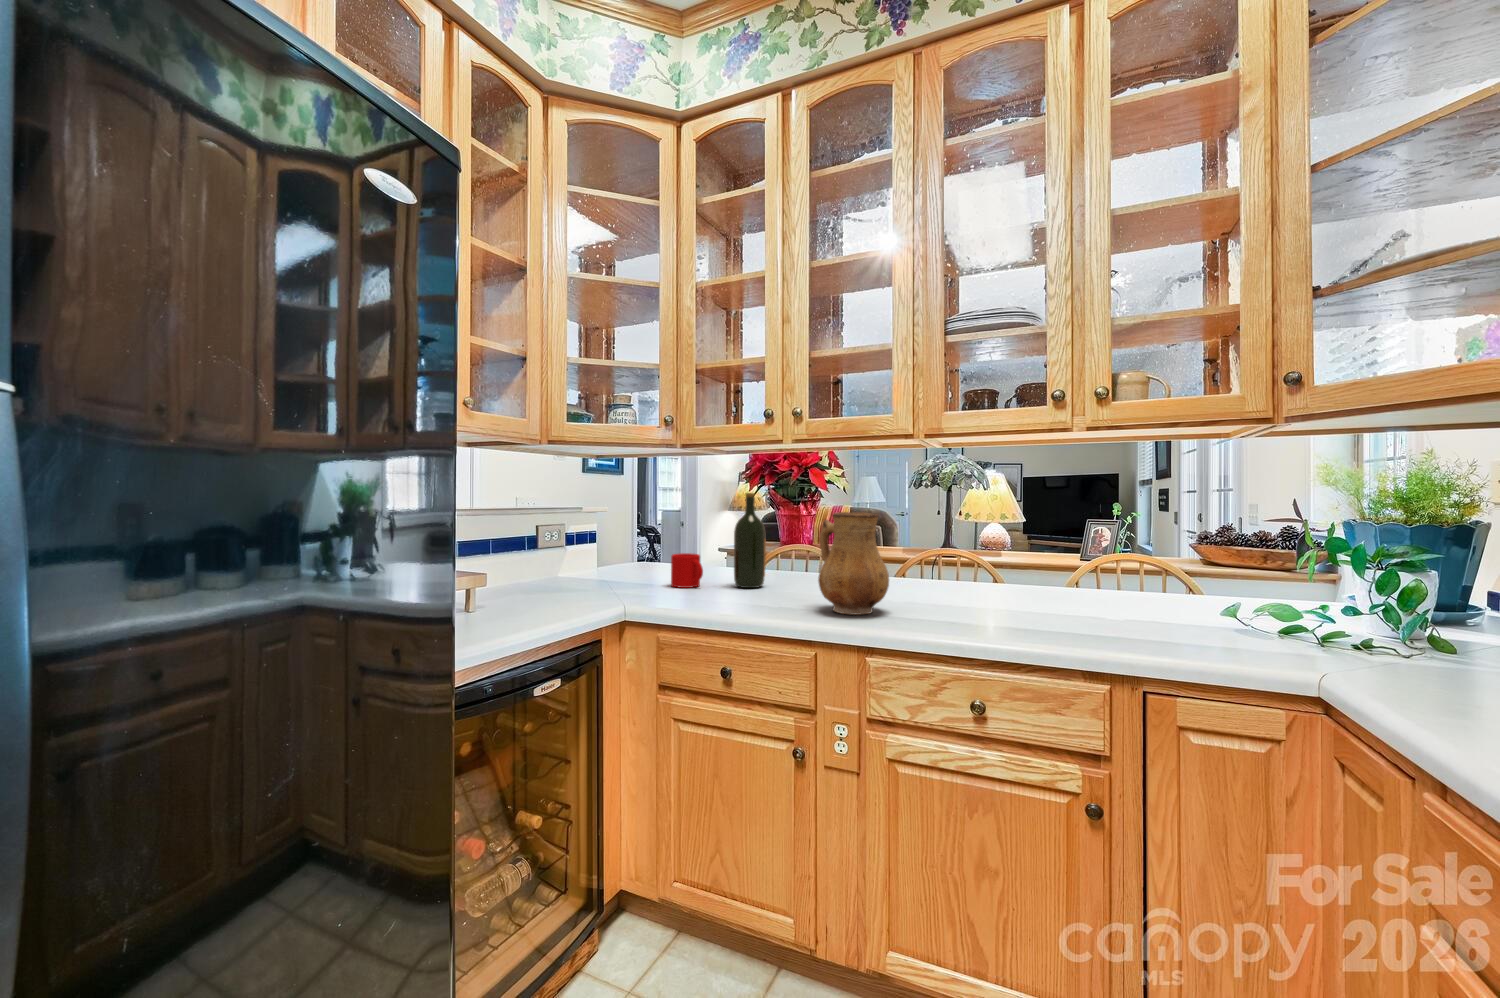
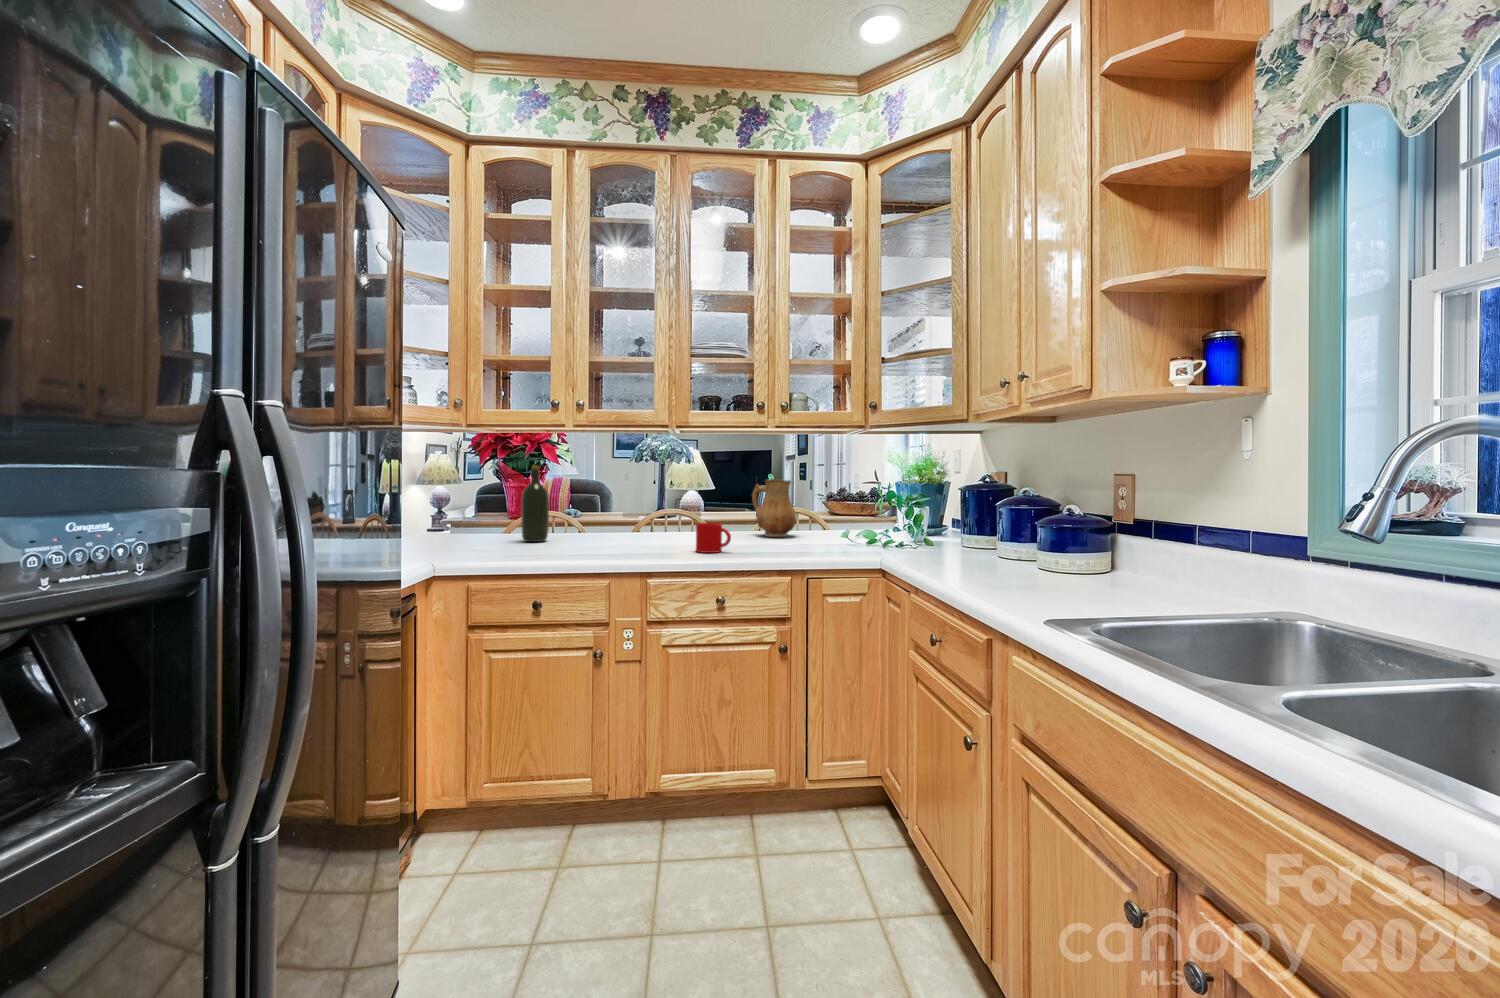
ceramic pitcher: present [818,512,889,615] -> present [752,479,797,537]
mug: present [671,553,703,588] -> present [696,523,731,553]

